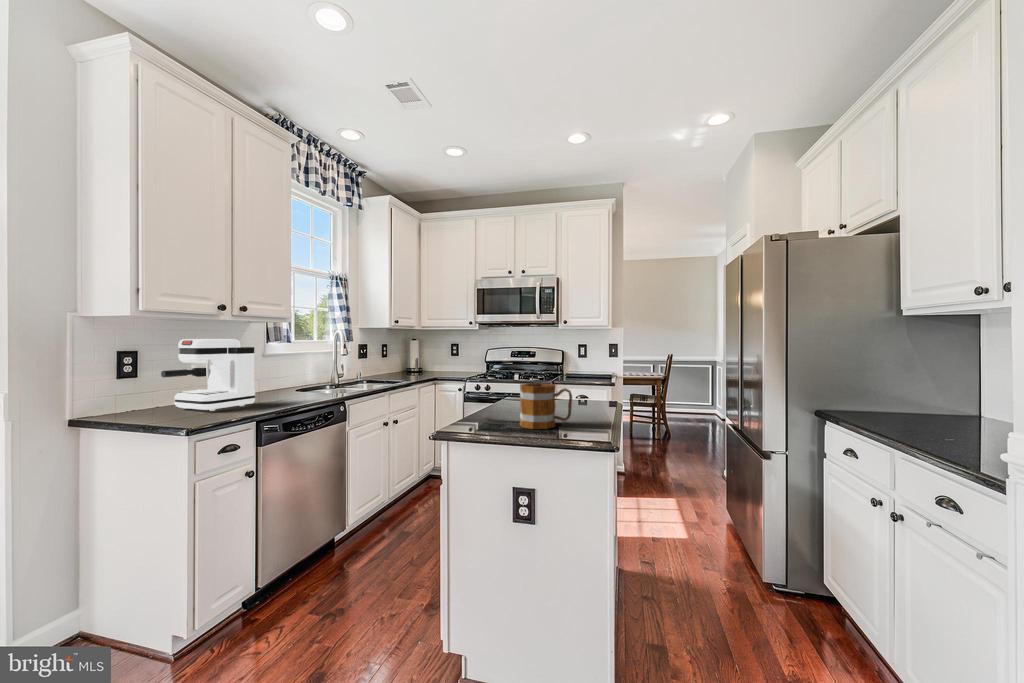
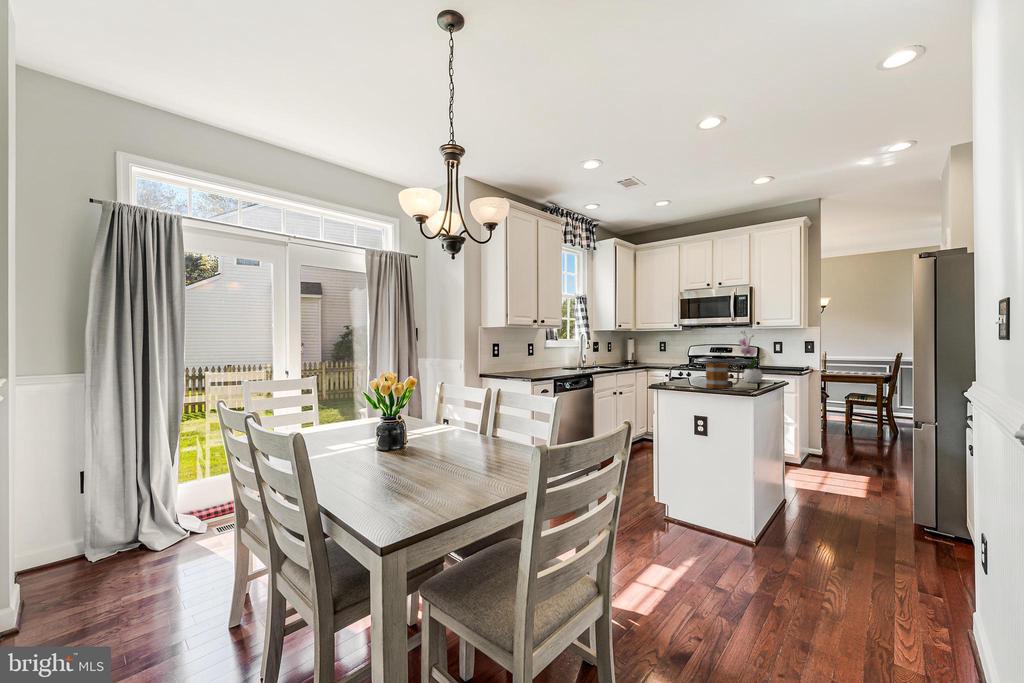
flower arrangement: none [562,331,597,410] -> present [739,331,763,383]
coffee maker: present [161,339,255,411] -> none [508,338,548,376]

